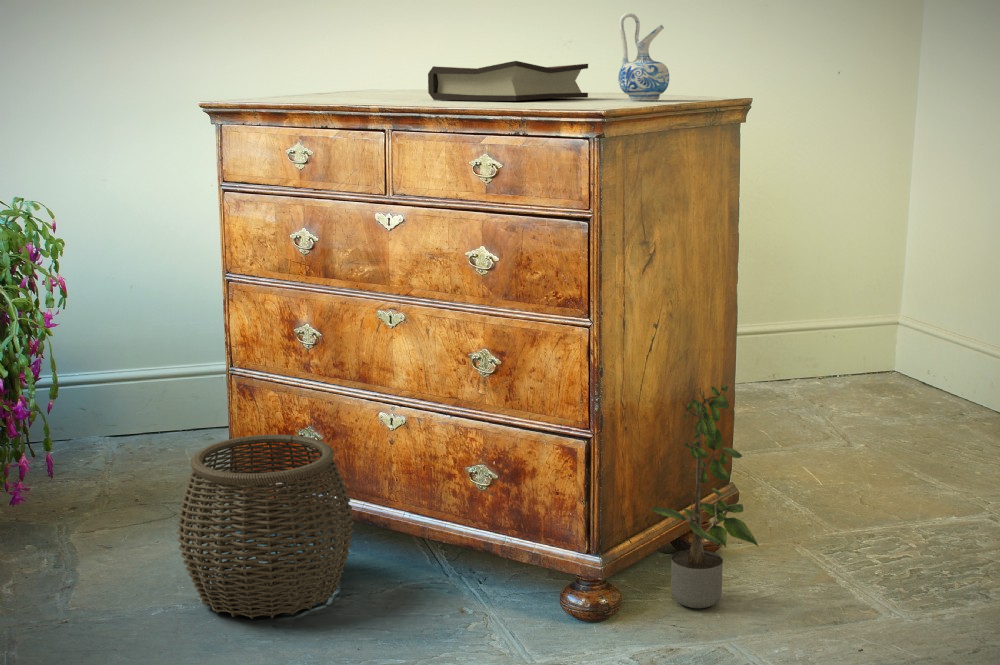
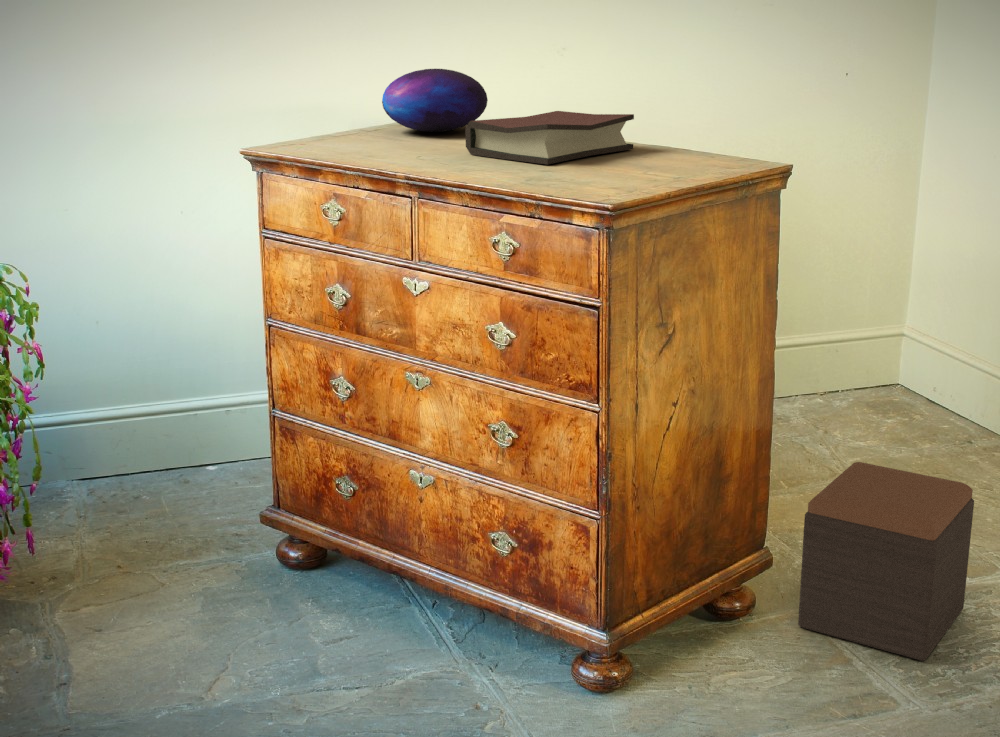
ceramic pitcher: present [618,13,669,100] -> none [658,71,711,162]
decorative orb: none [332,34,435,95] -> present [382,69,488,132]
potted plant: present [651,380,758,608] -> none [664,458,777,685]
footstool: none [767,397,924,578] -> present [798,462,974,661]
woven basket: present [177,434,354,619] -> none [210,485,379,669]

